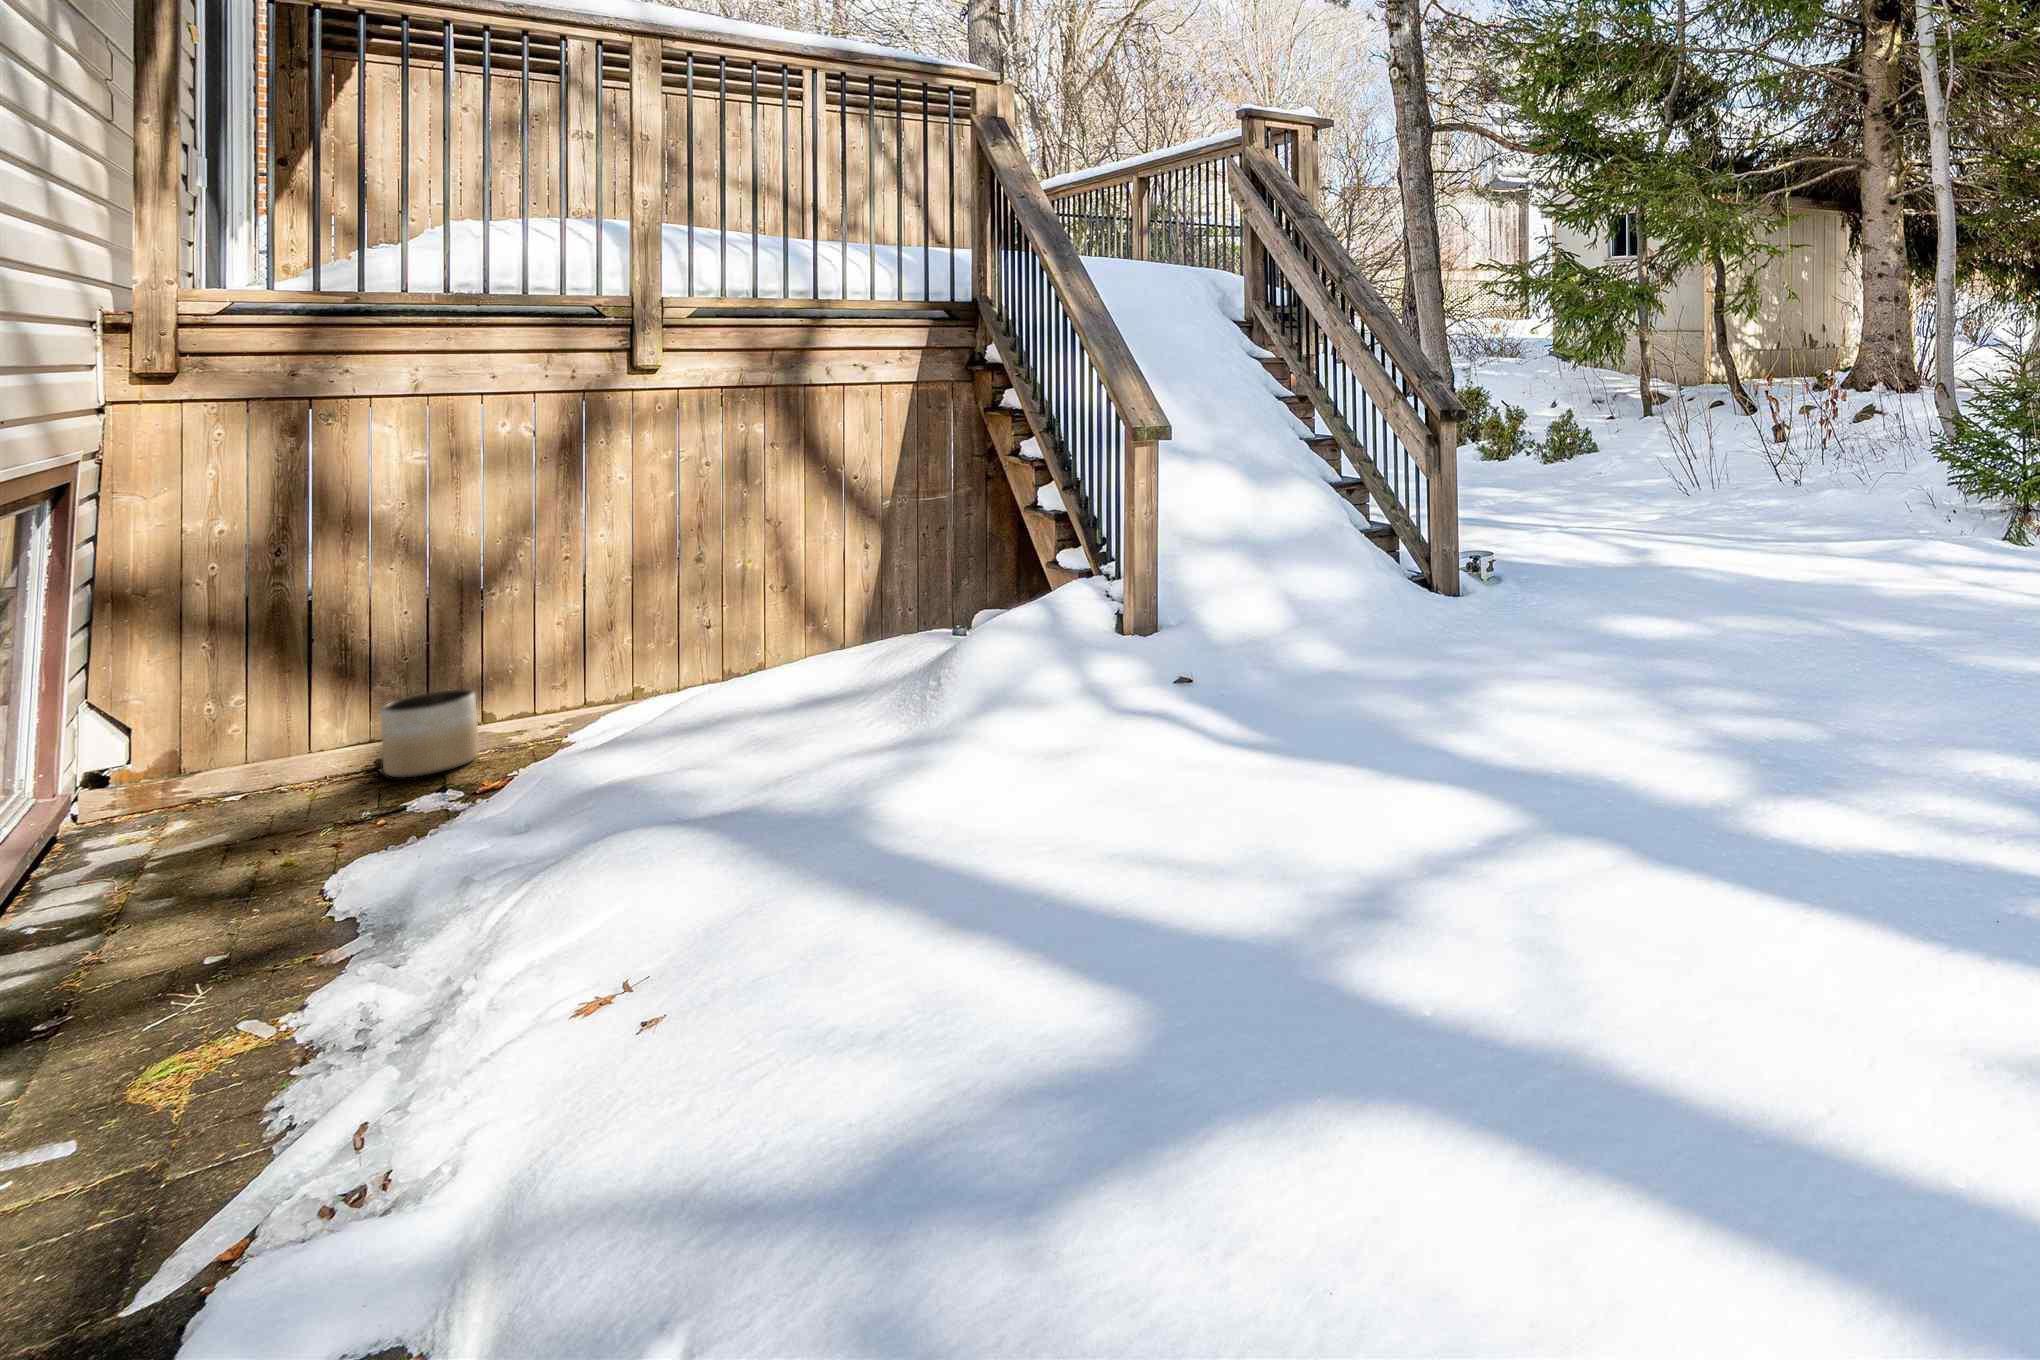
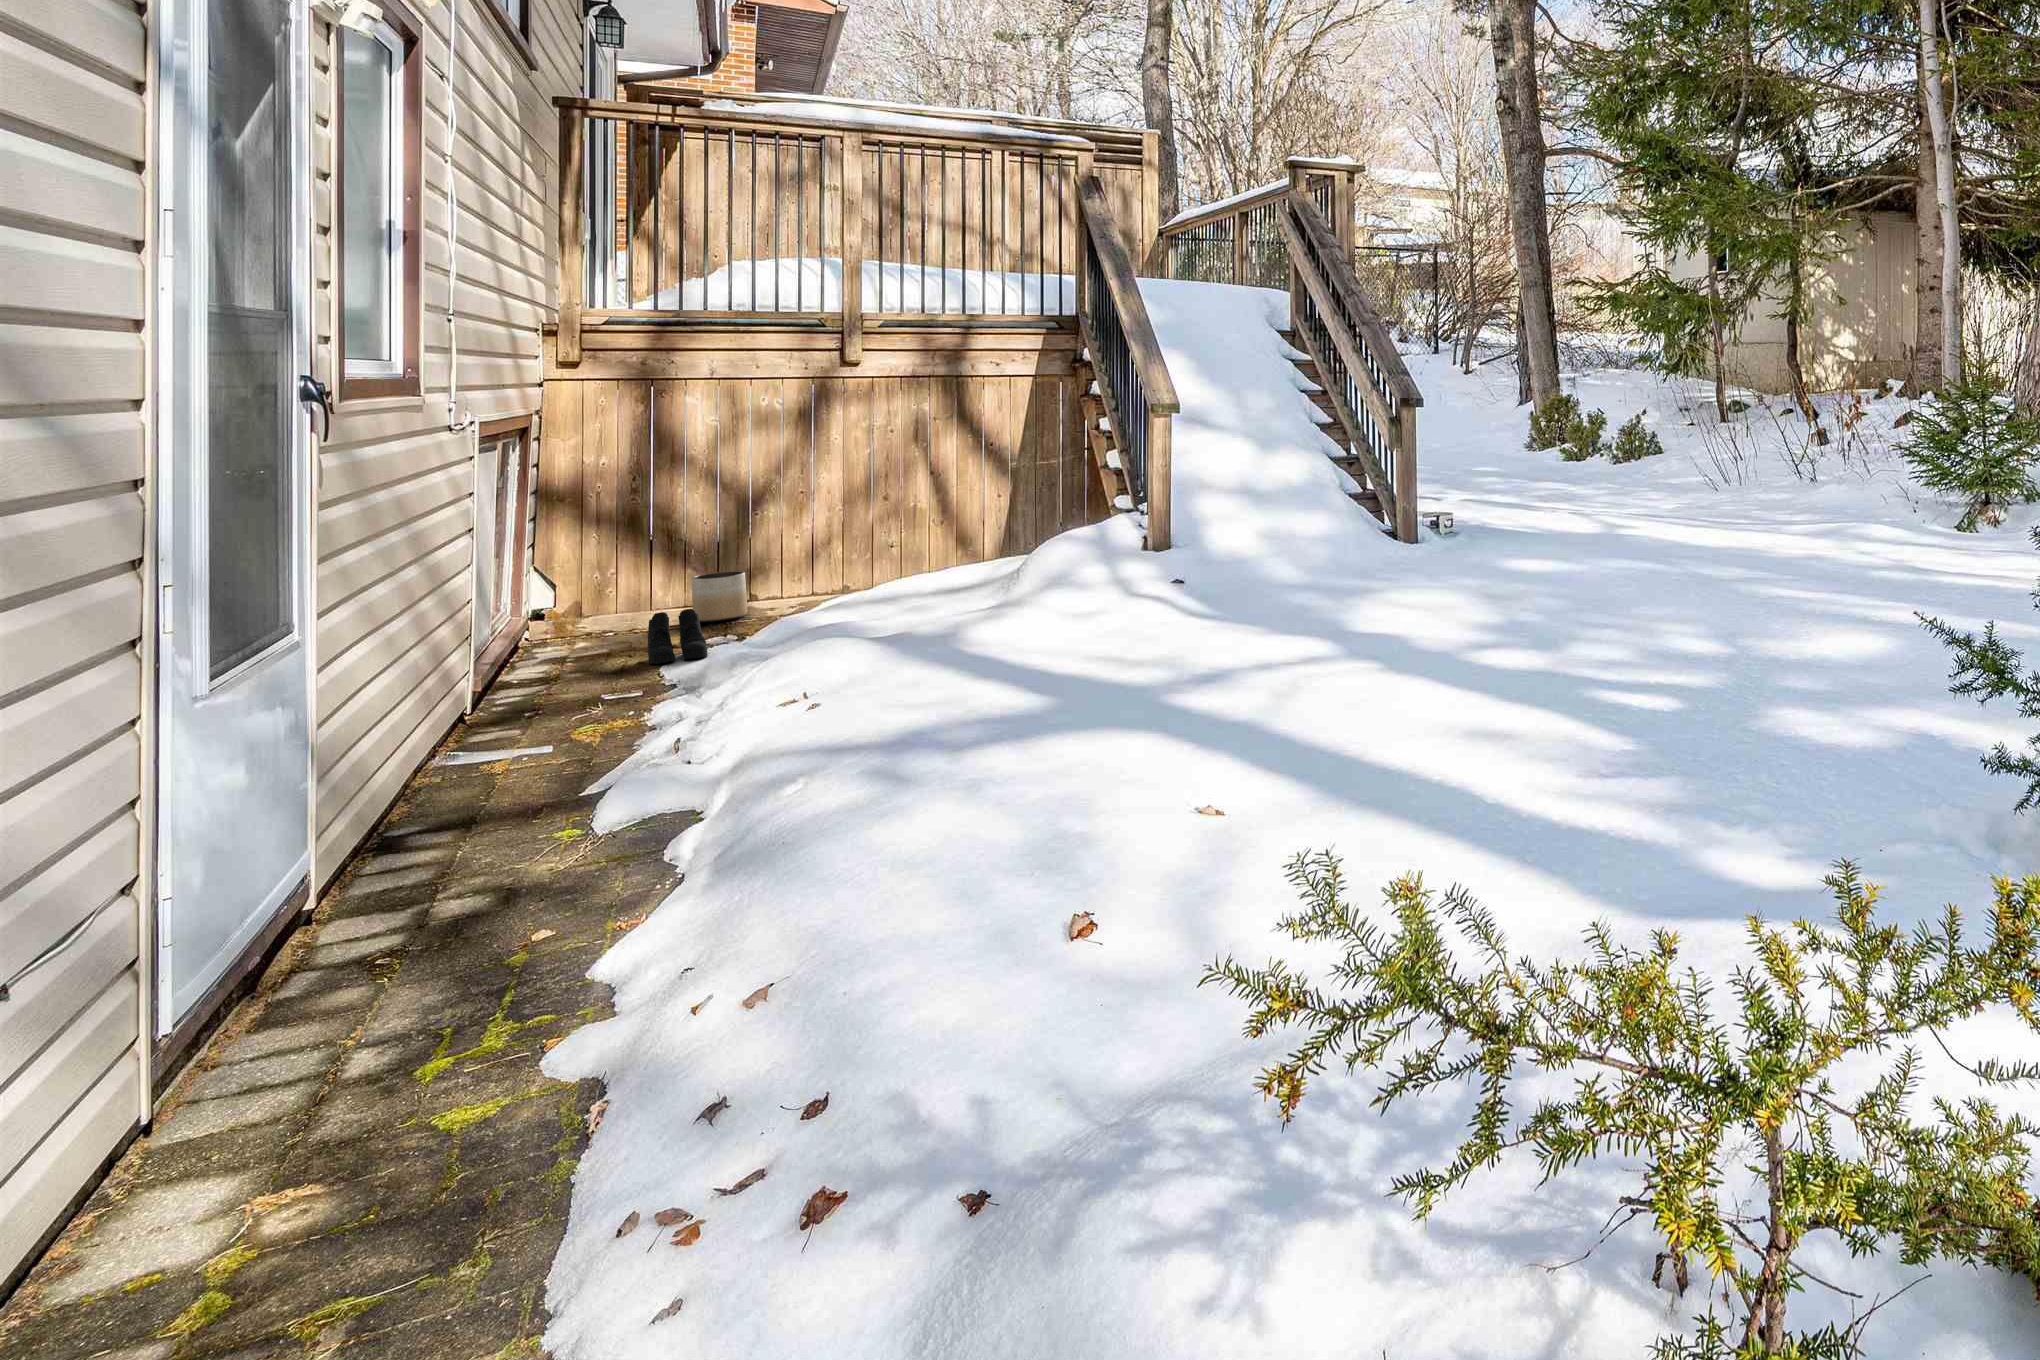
boots: none [293,794,411,907] -> present [648,609,708,665]

